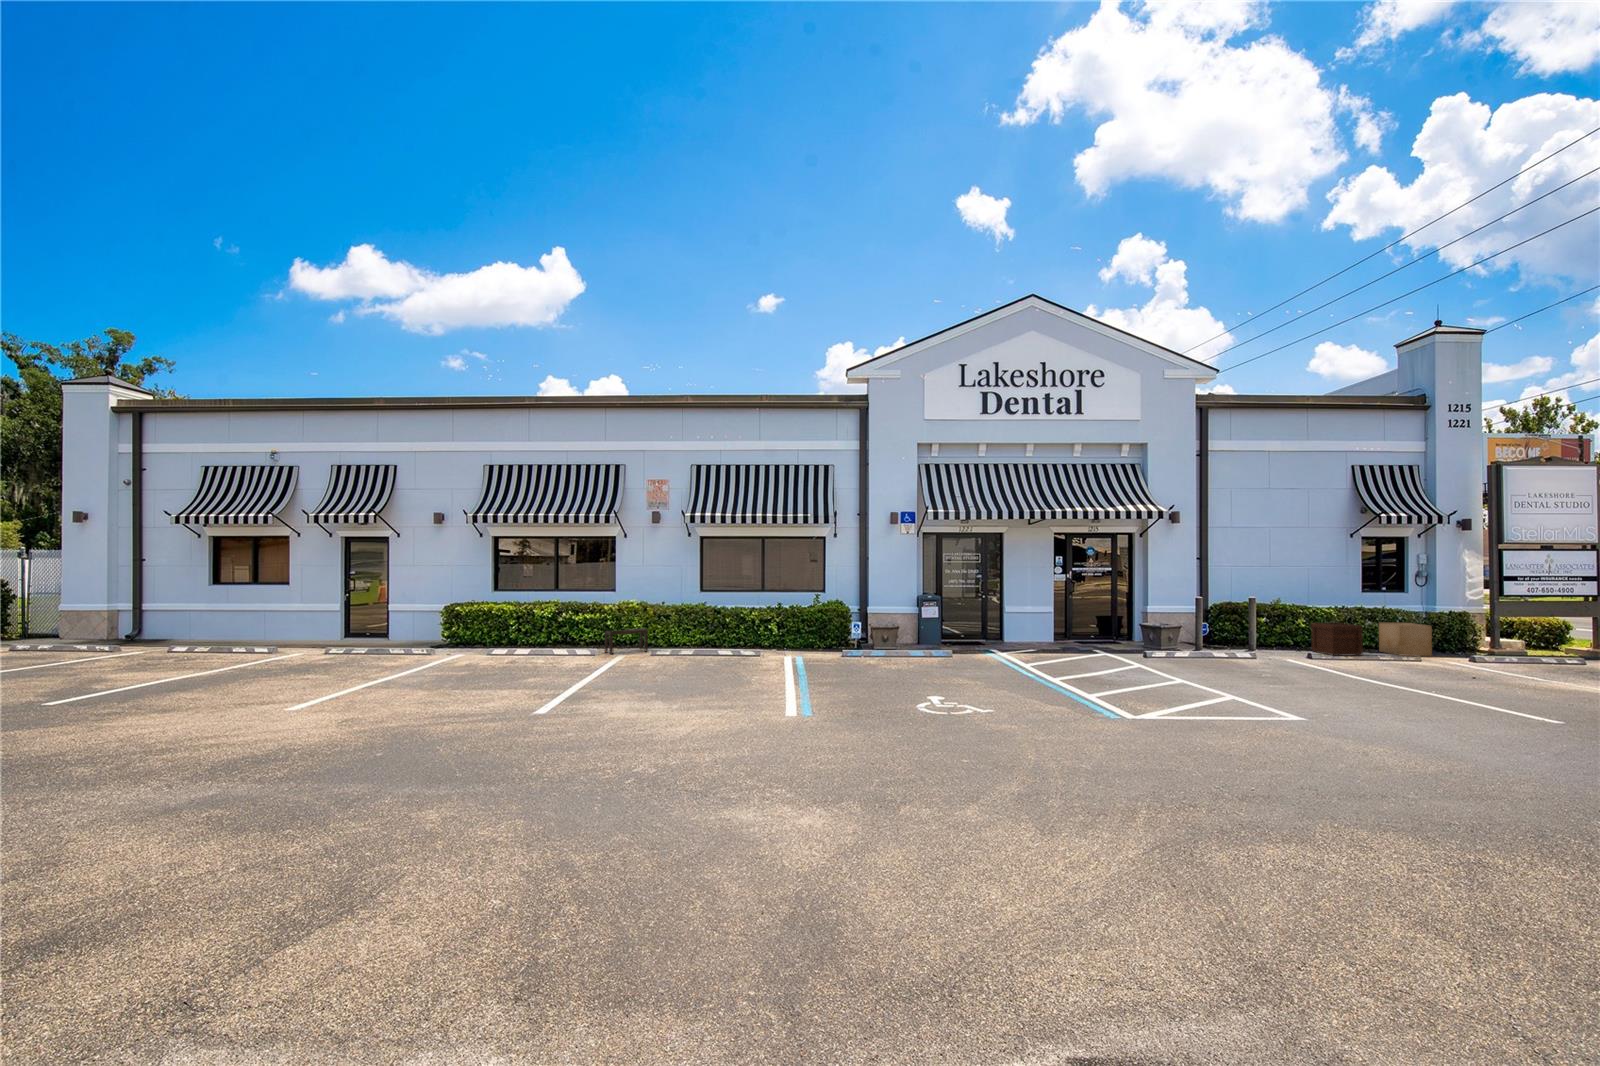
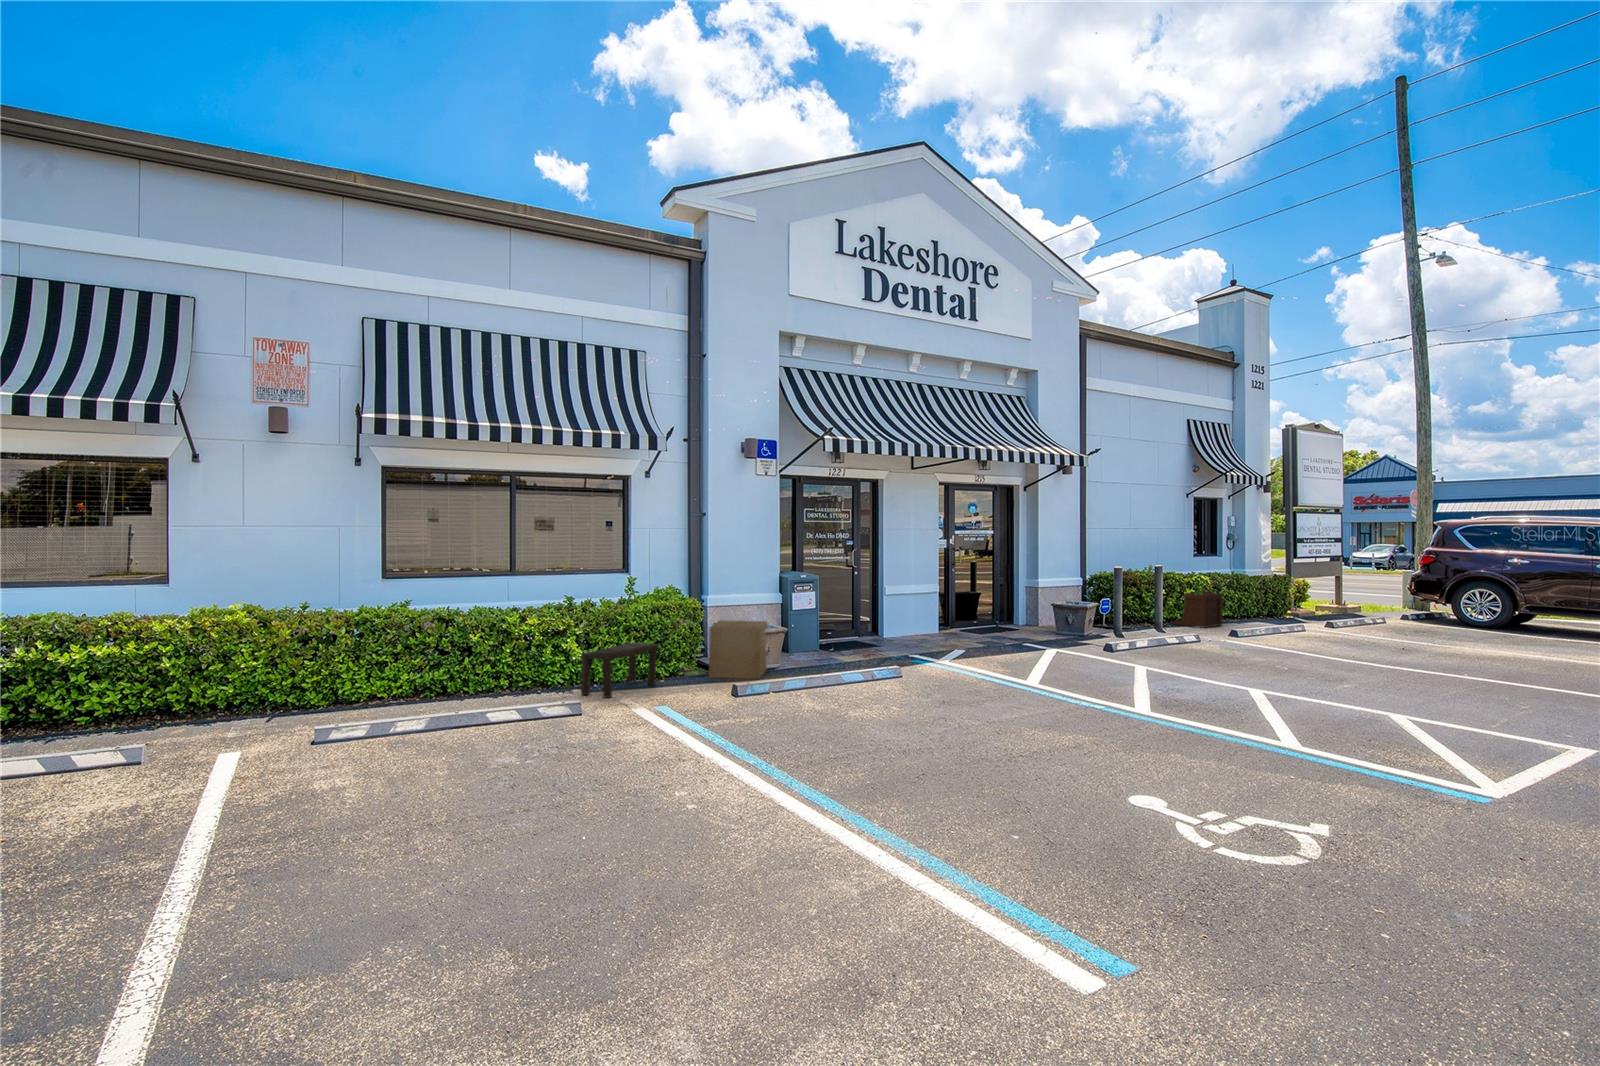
cardboard box: present [1379,623,1432,656] -> present [709,620,767,679]
bench: present [605,628,648,654] -> present [581,642,658,698]

